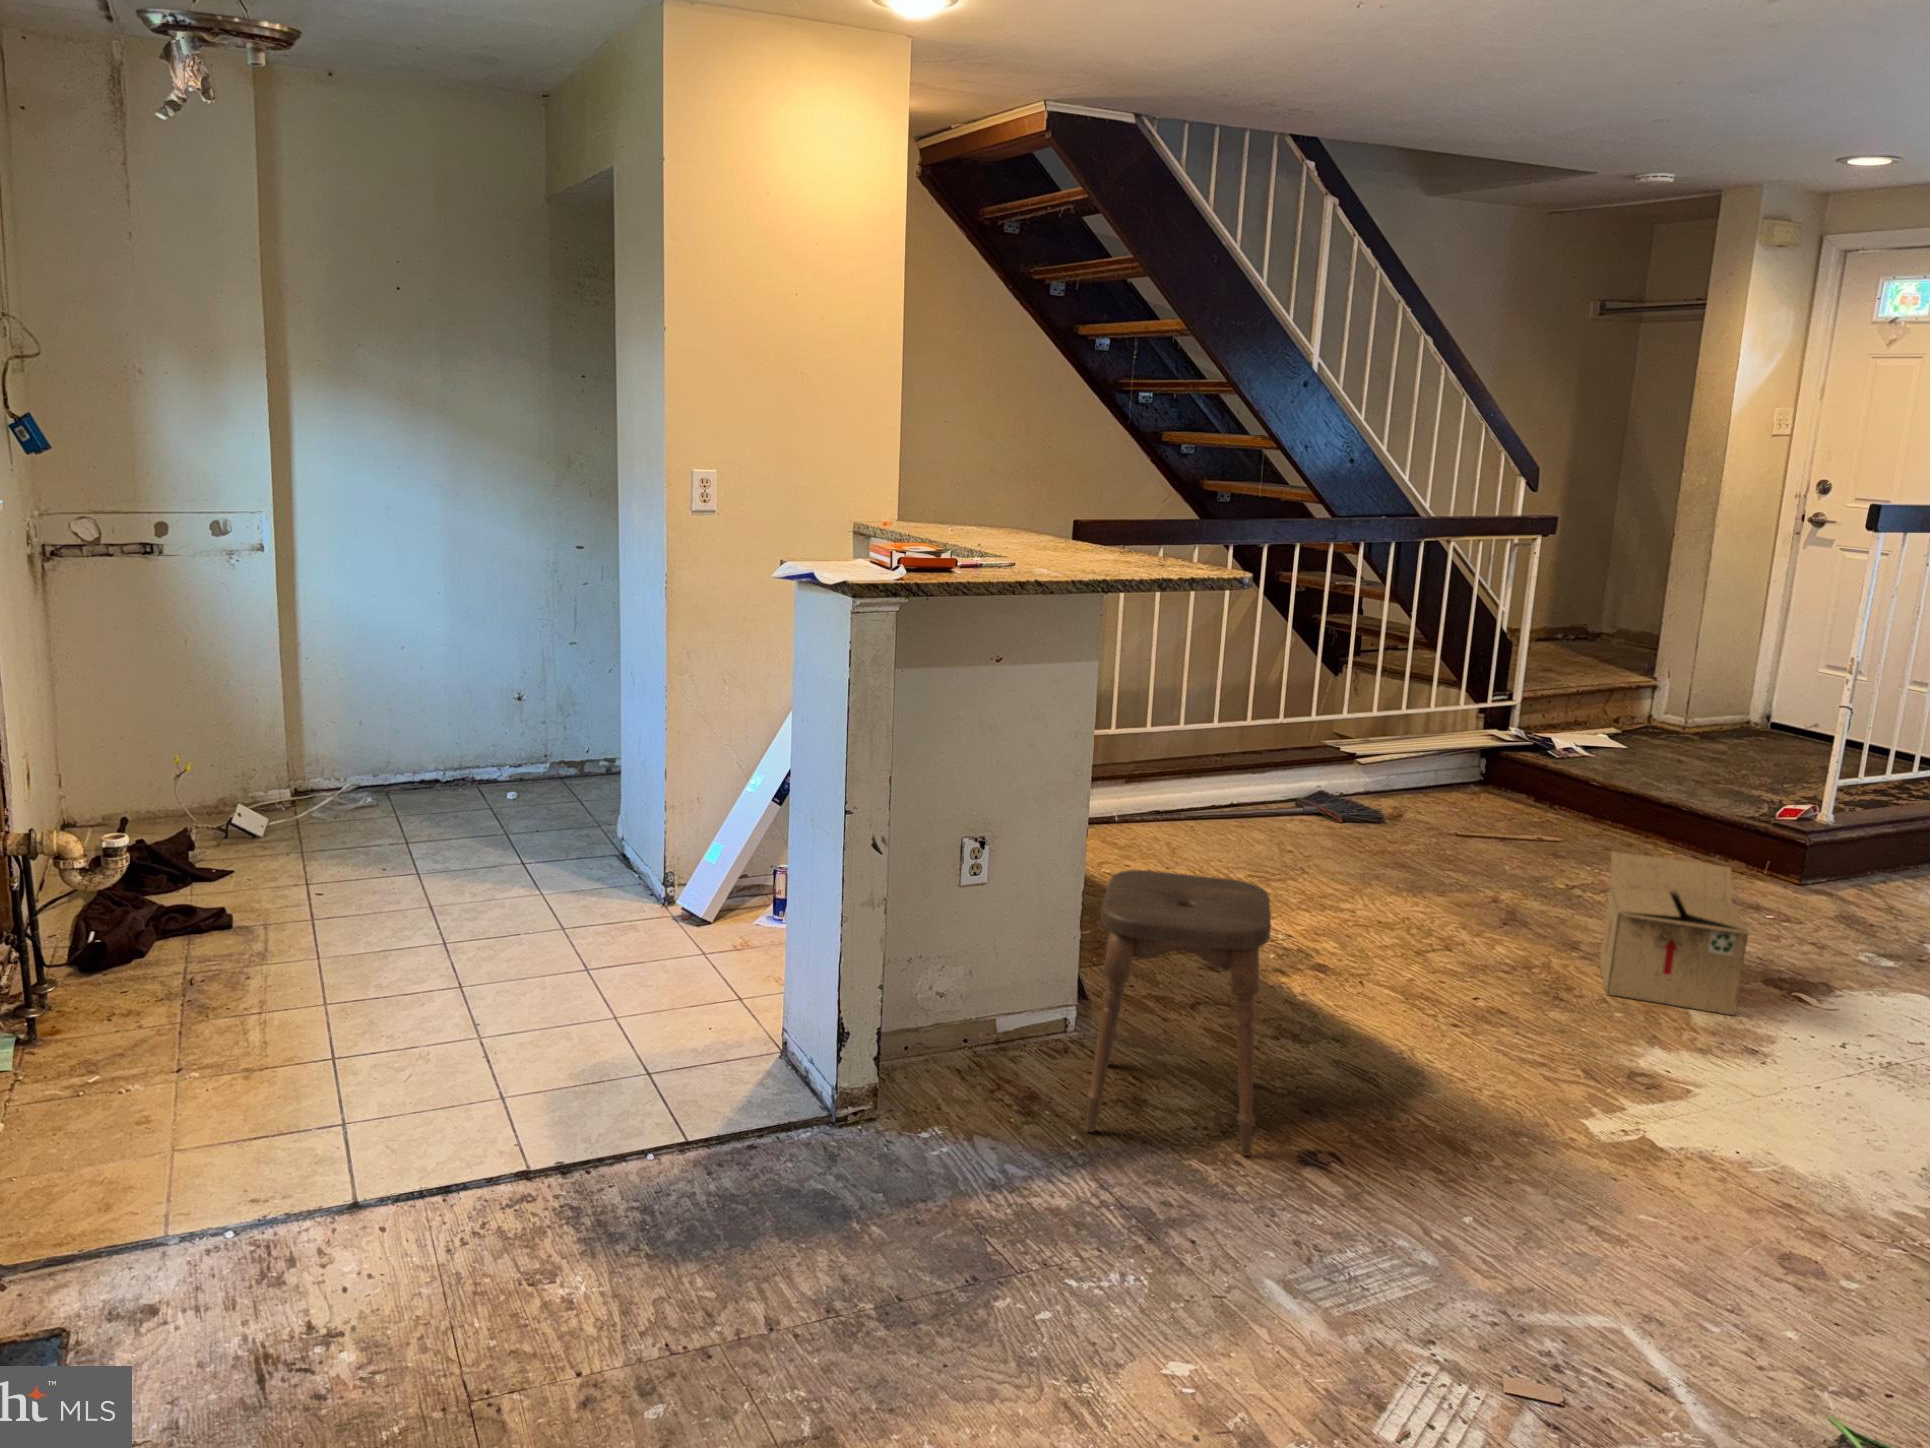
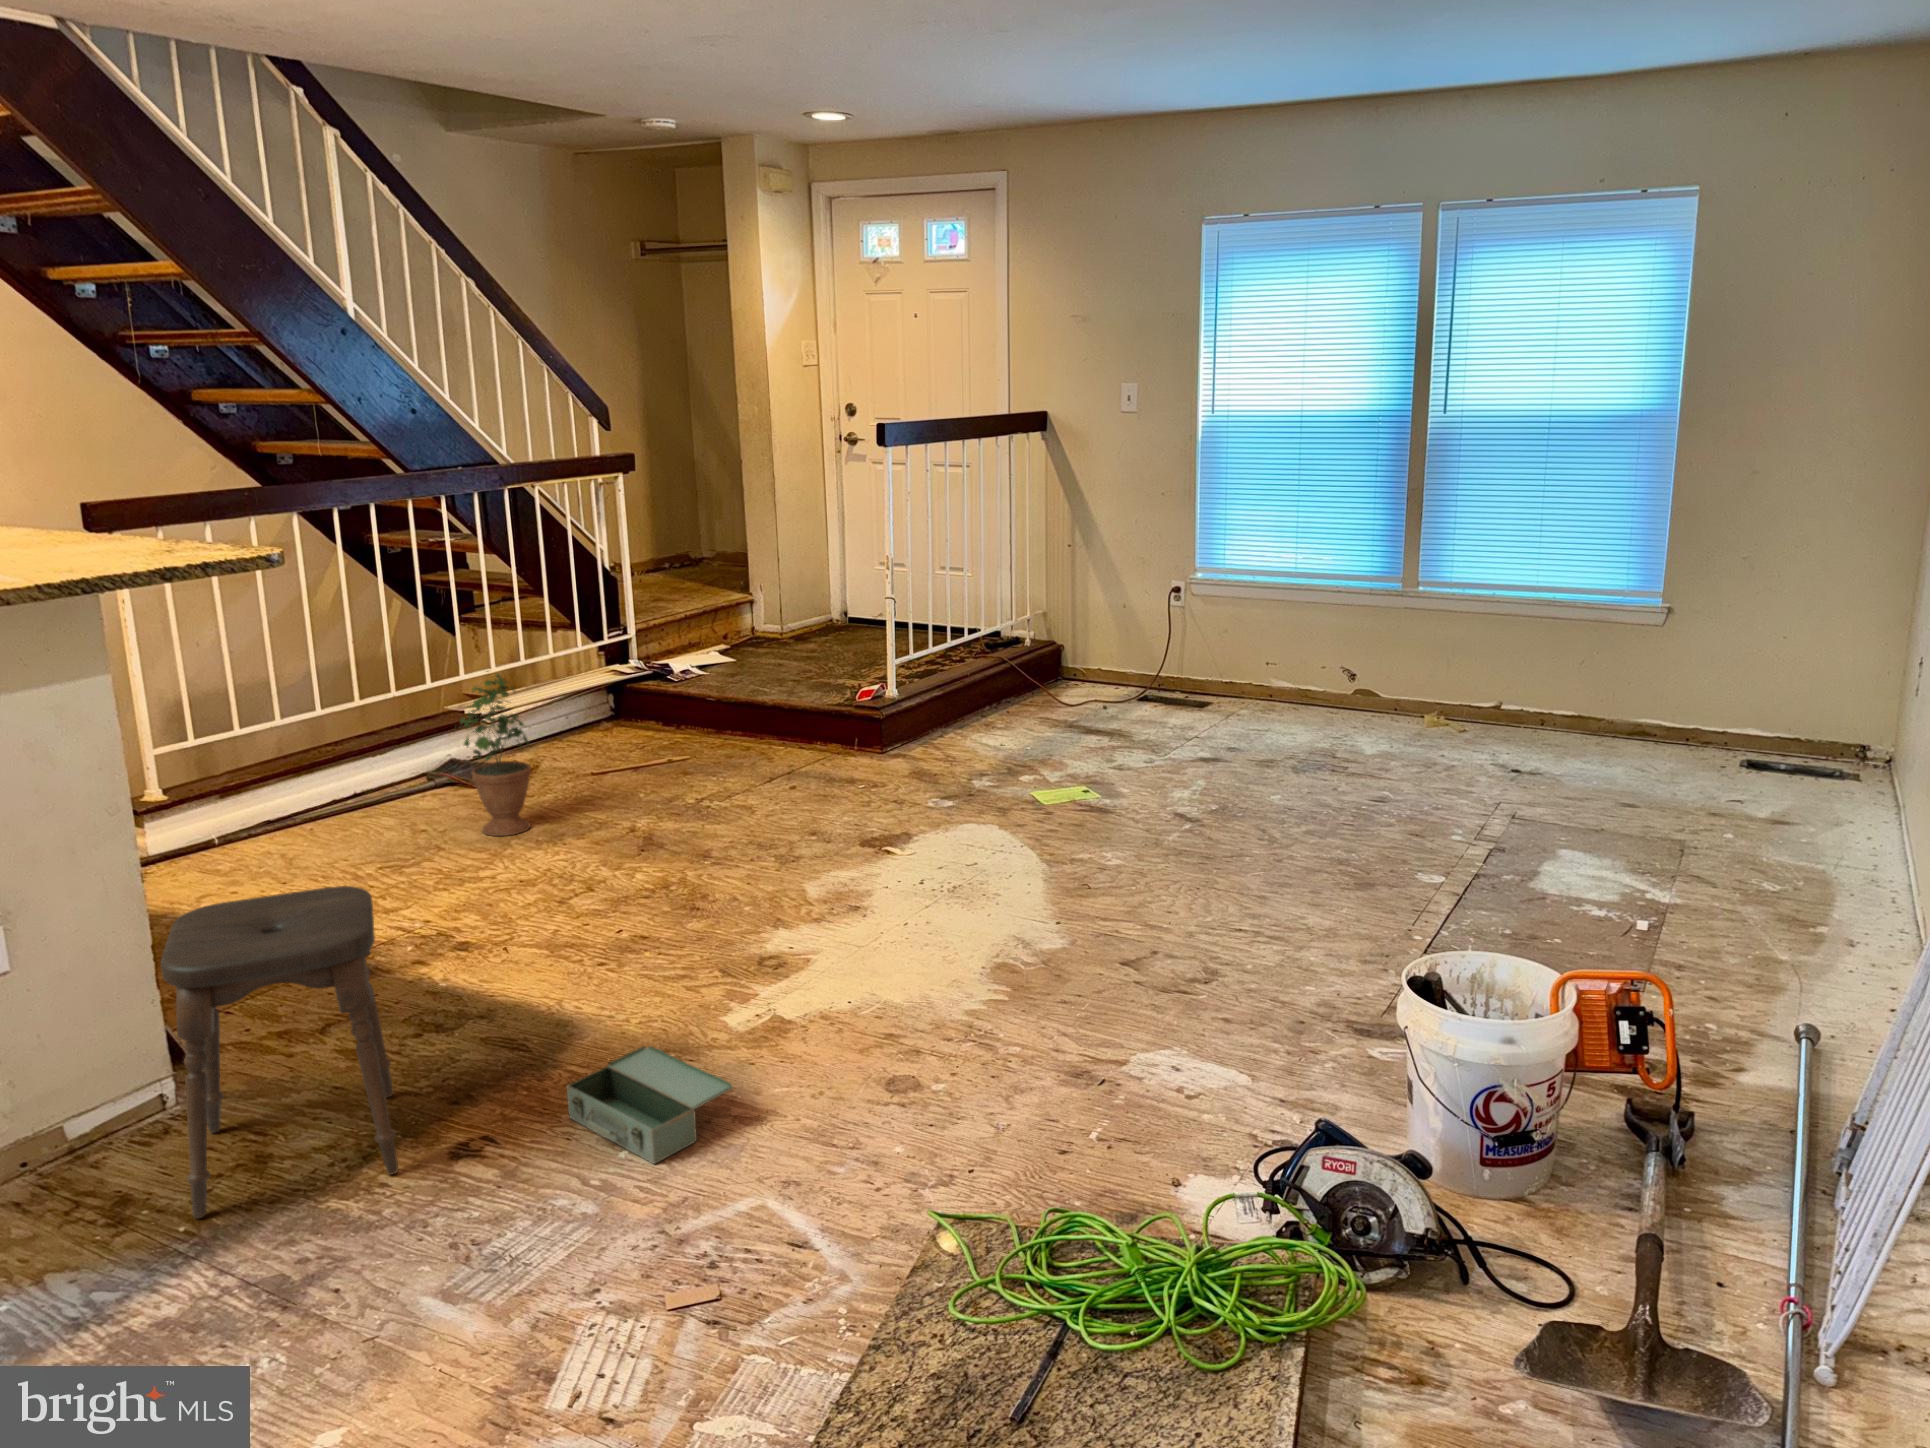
potted plant: none [1336,713,1406,876] -> present [460,671,531,836]
cardboard box: present [1599,851,1753,1016] -> none [719,754,840,893]
toolbox: none [1413,1121,1598,1244] -> present [567,1046,733,1164]

